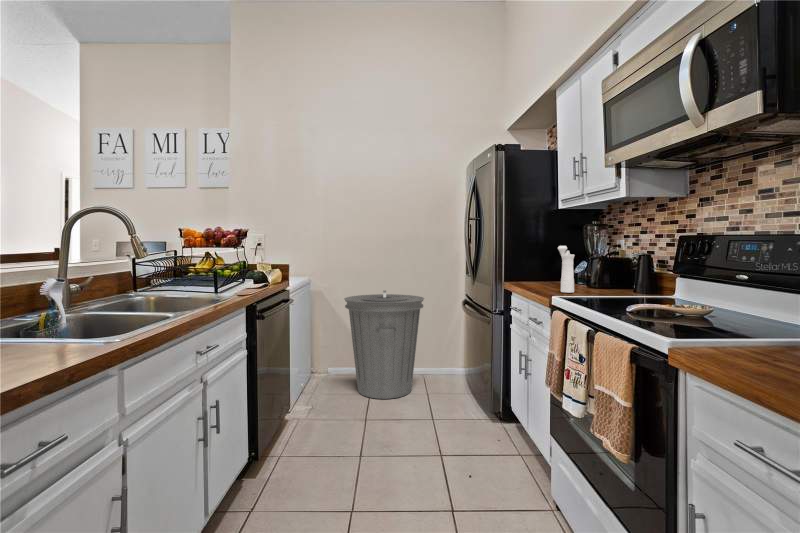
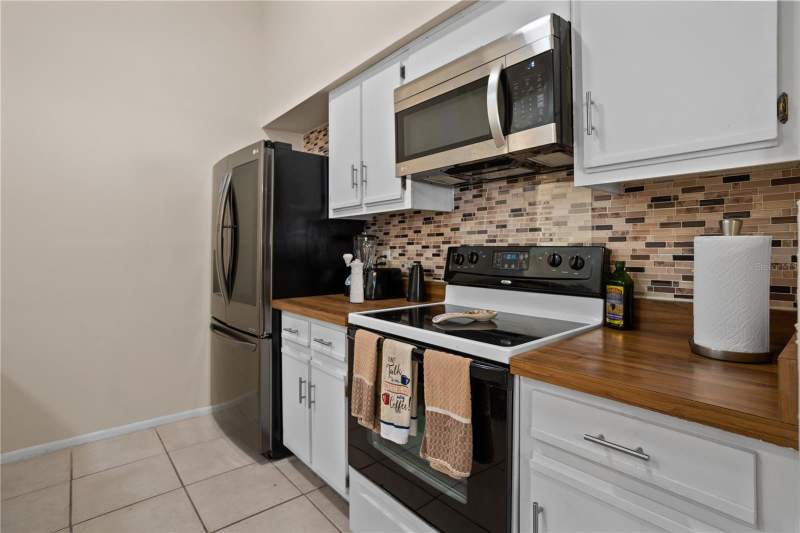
trash can: present [344,290,424,399] -> none [24,315,159,473]

